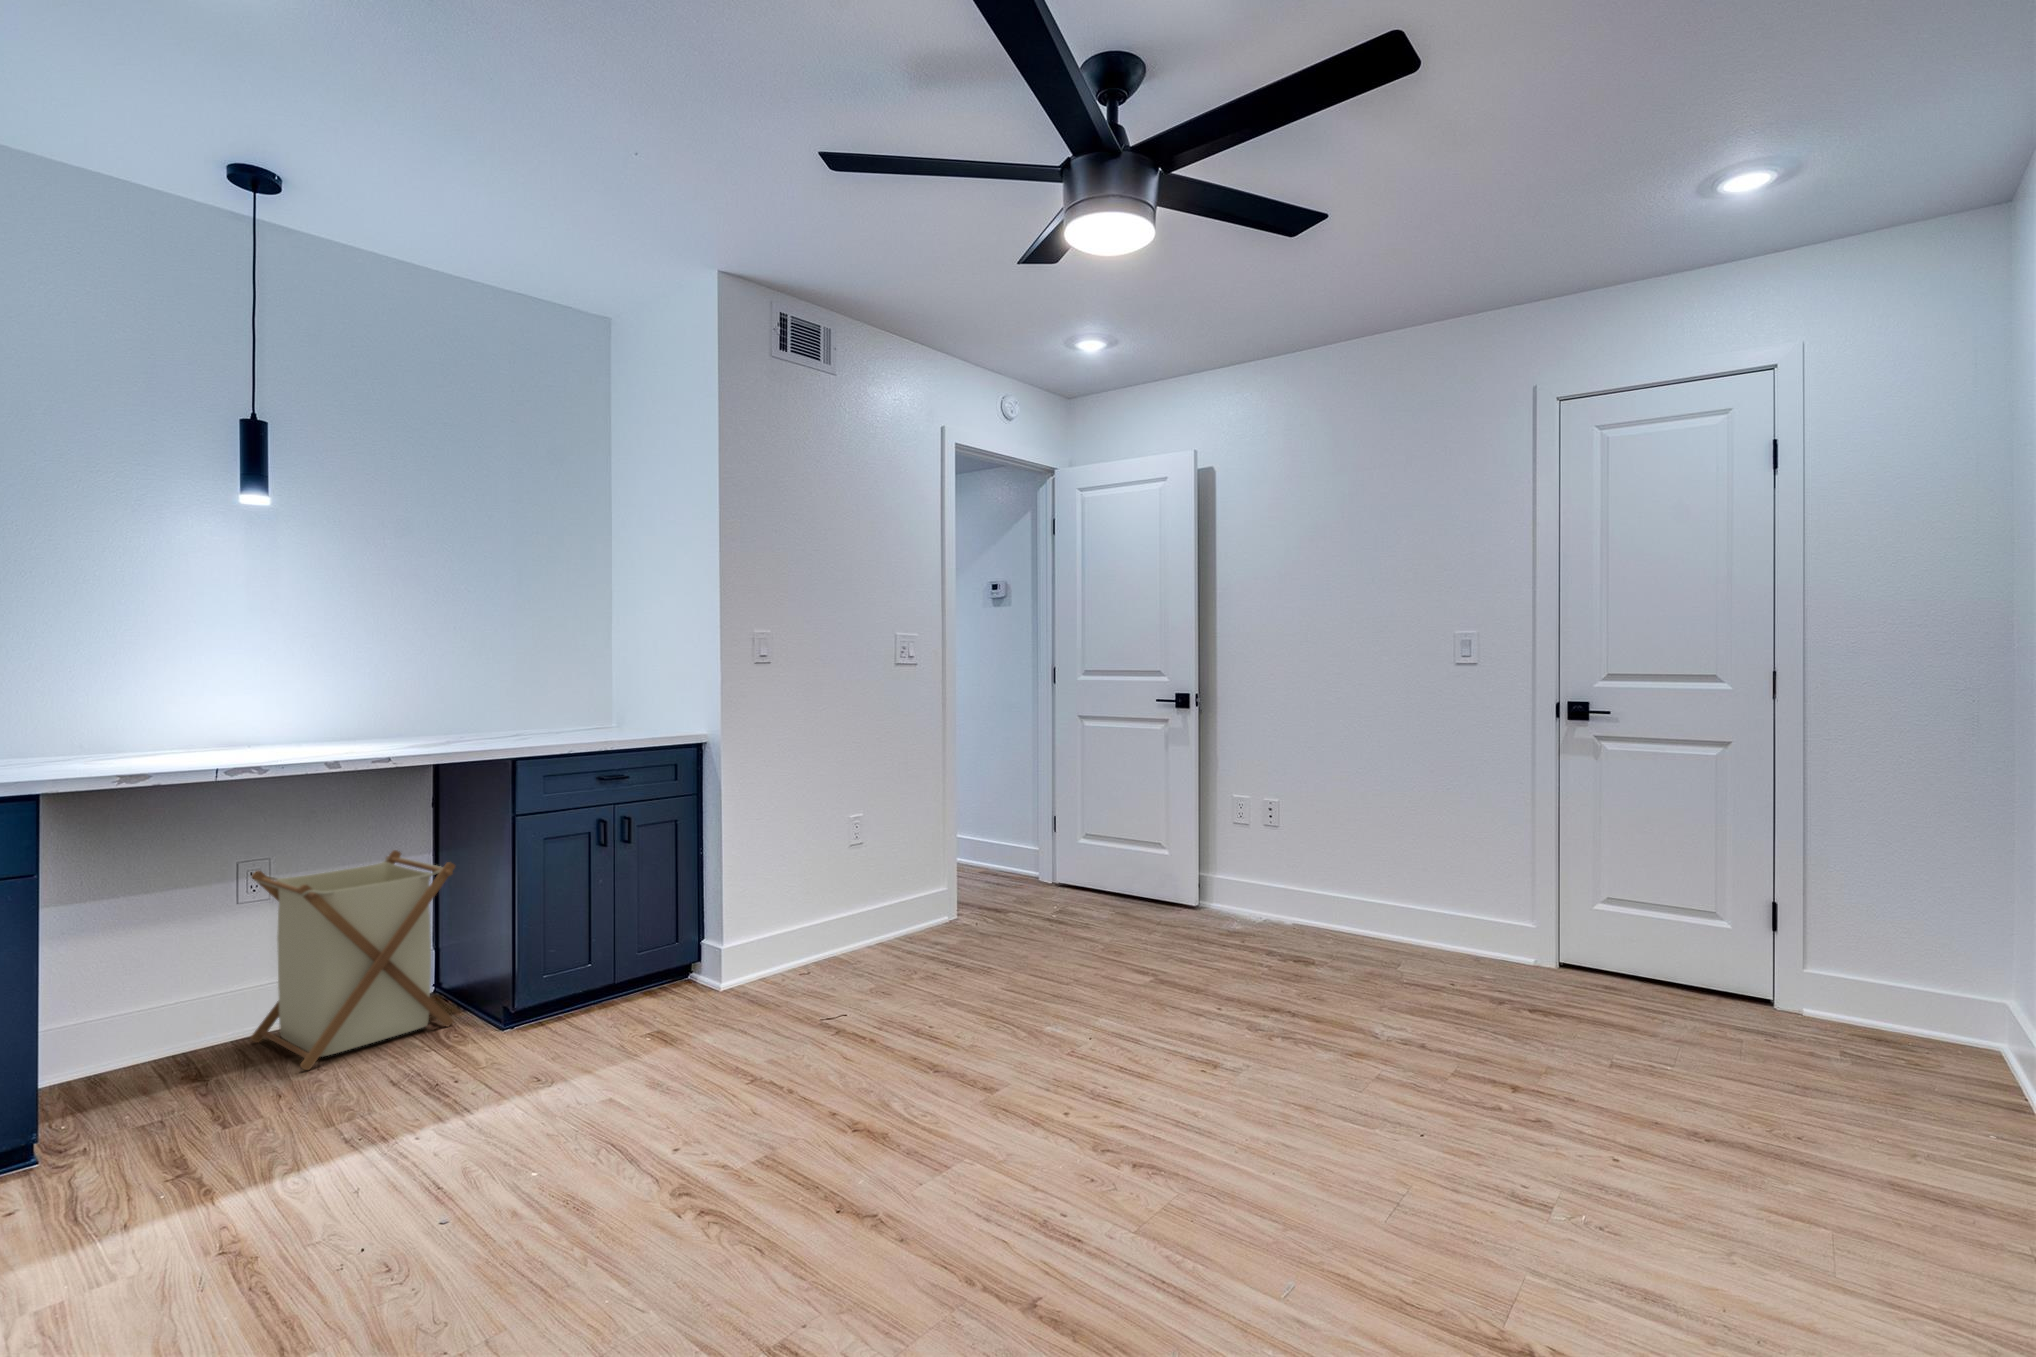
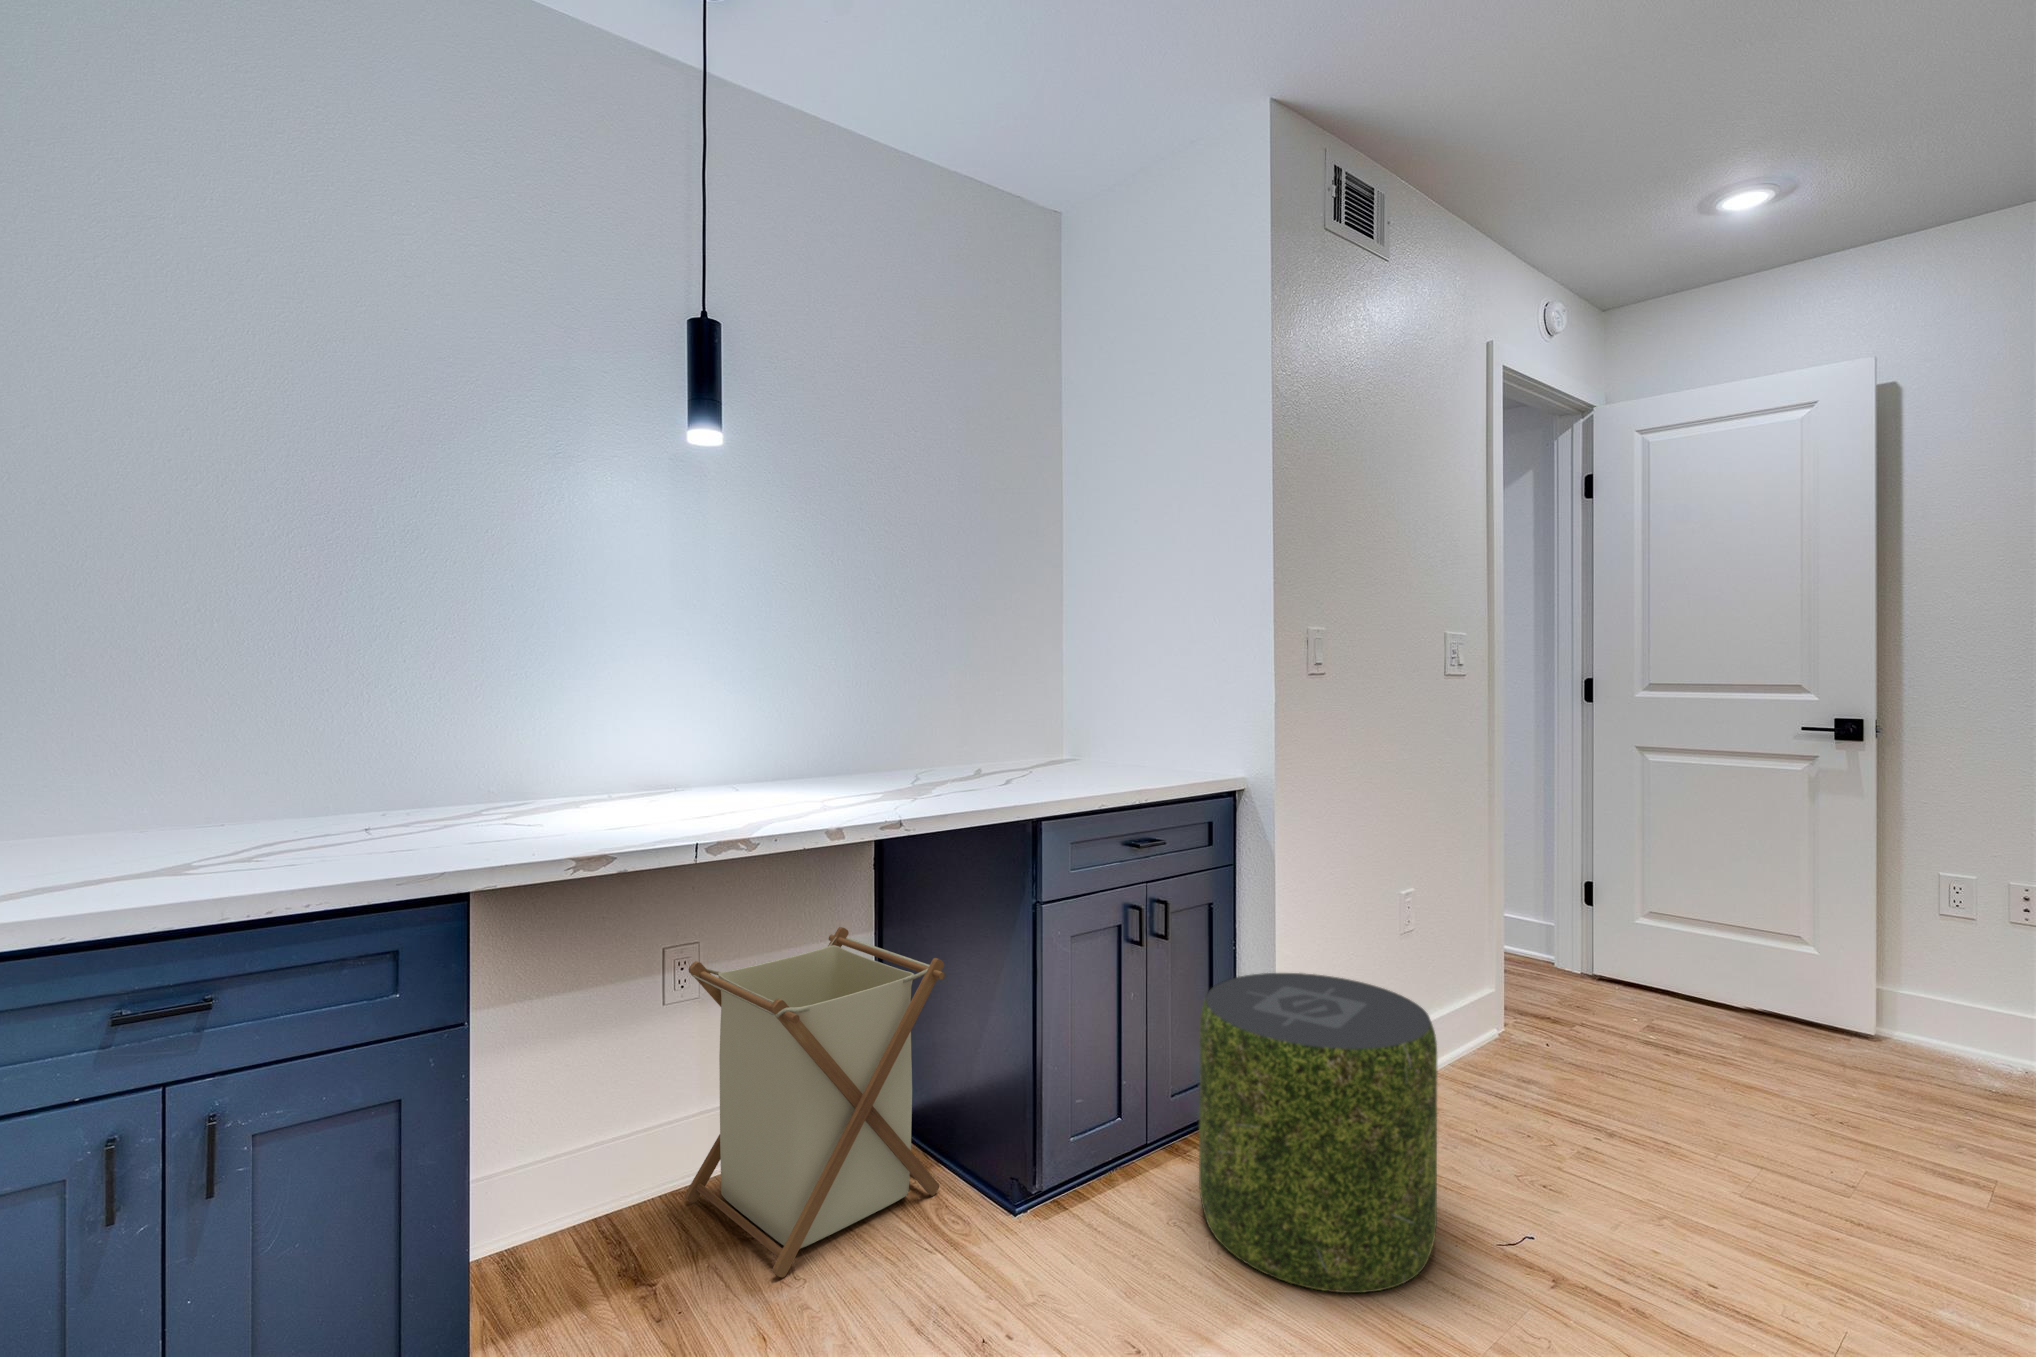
pouf: none [631,866,784,1047] -> present [1199,973,1437,1293]

